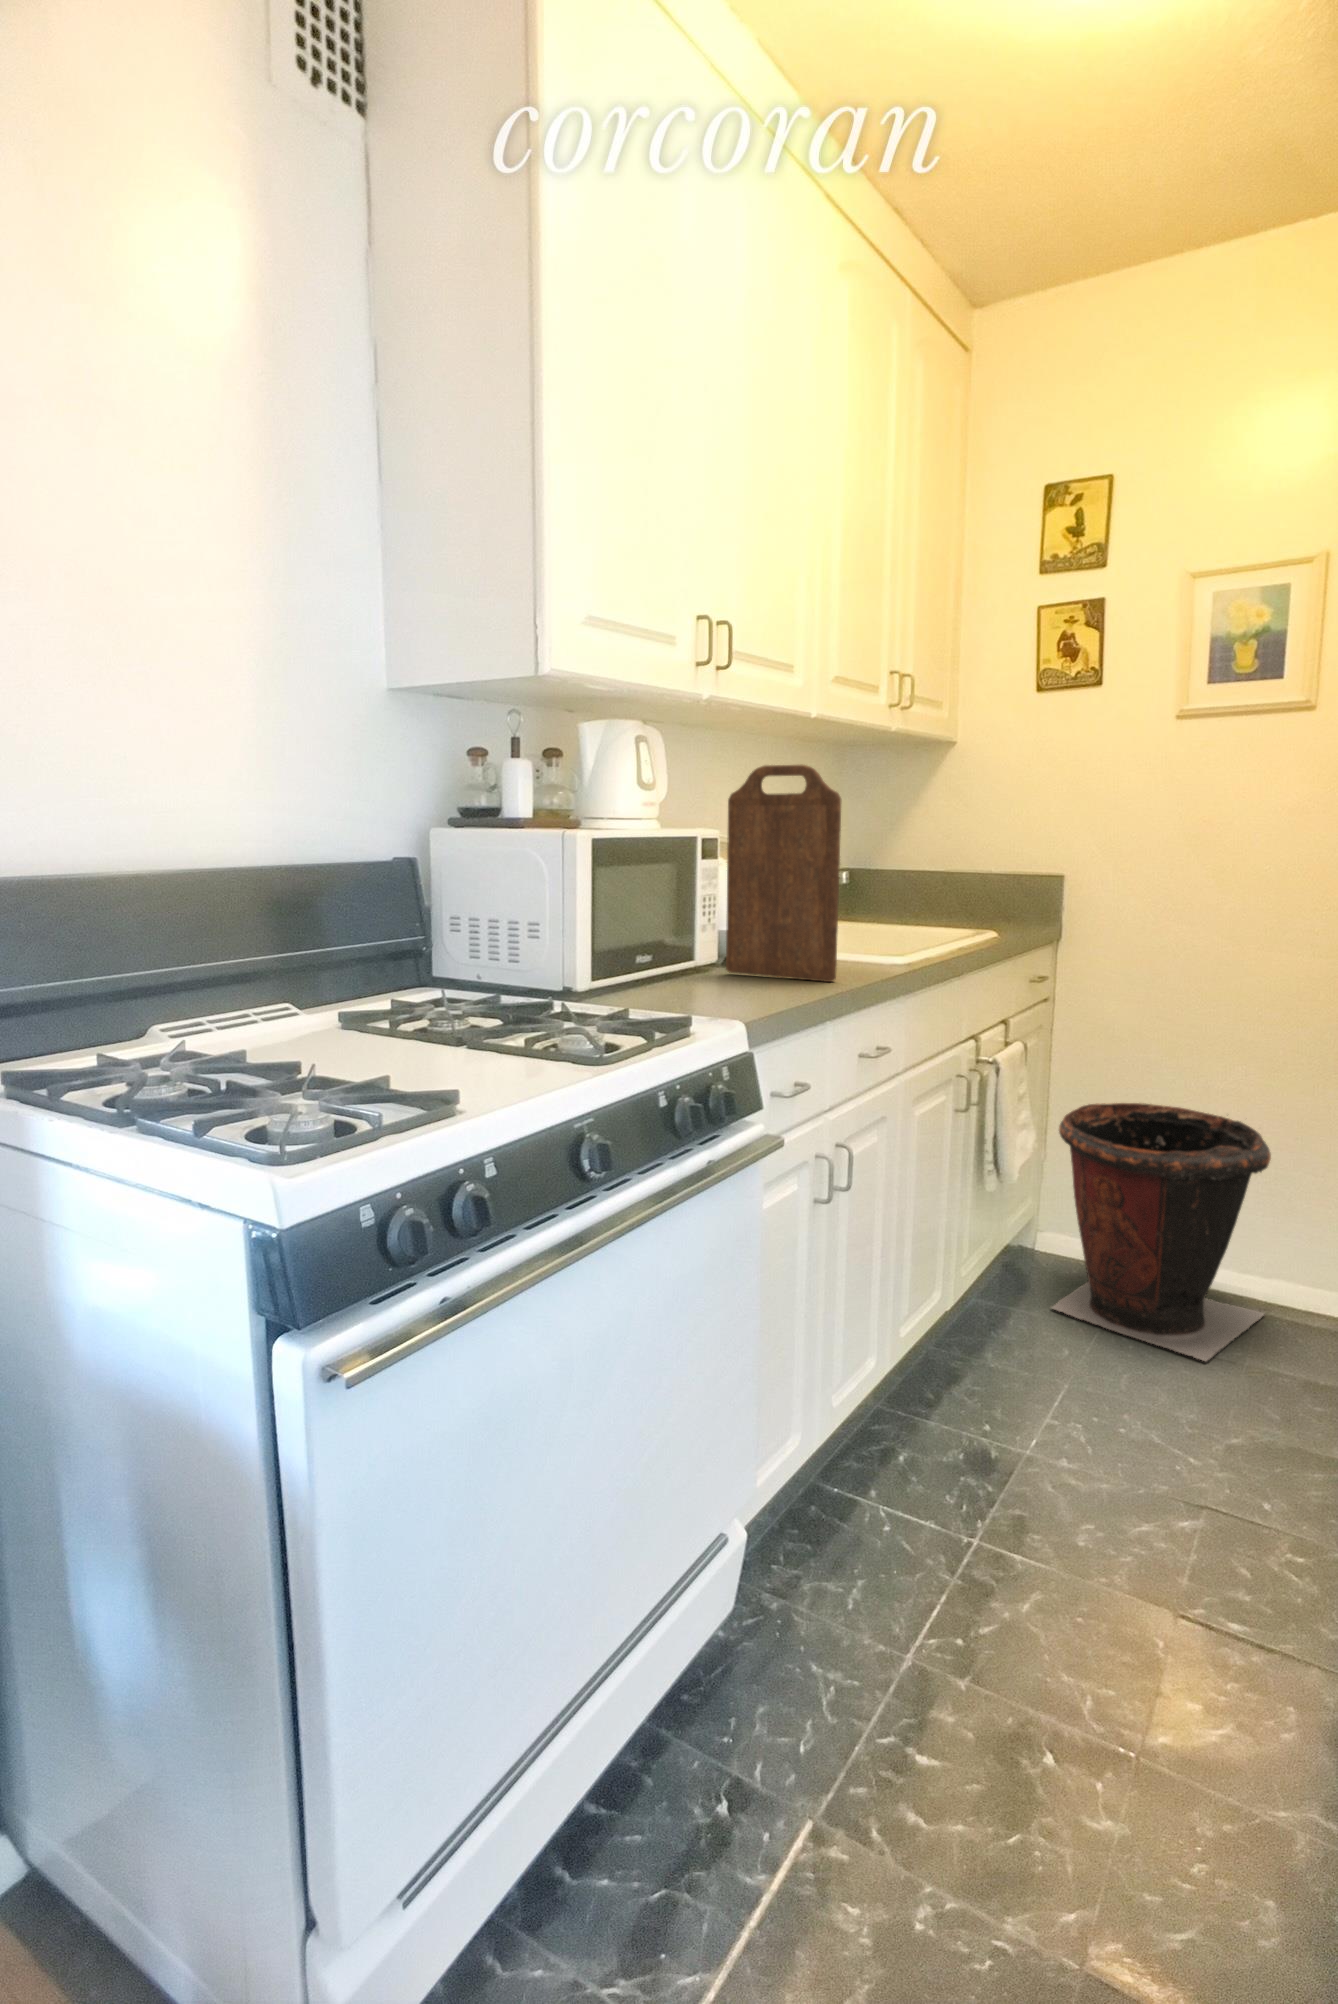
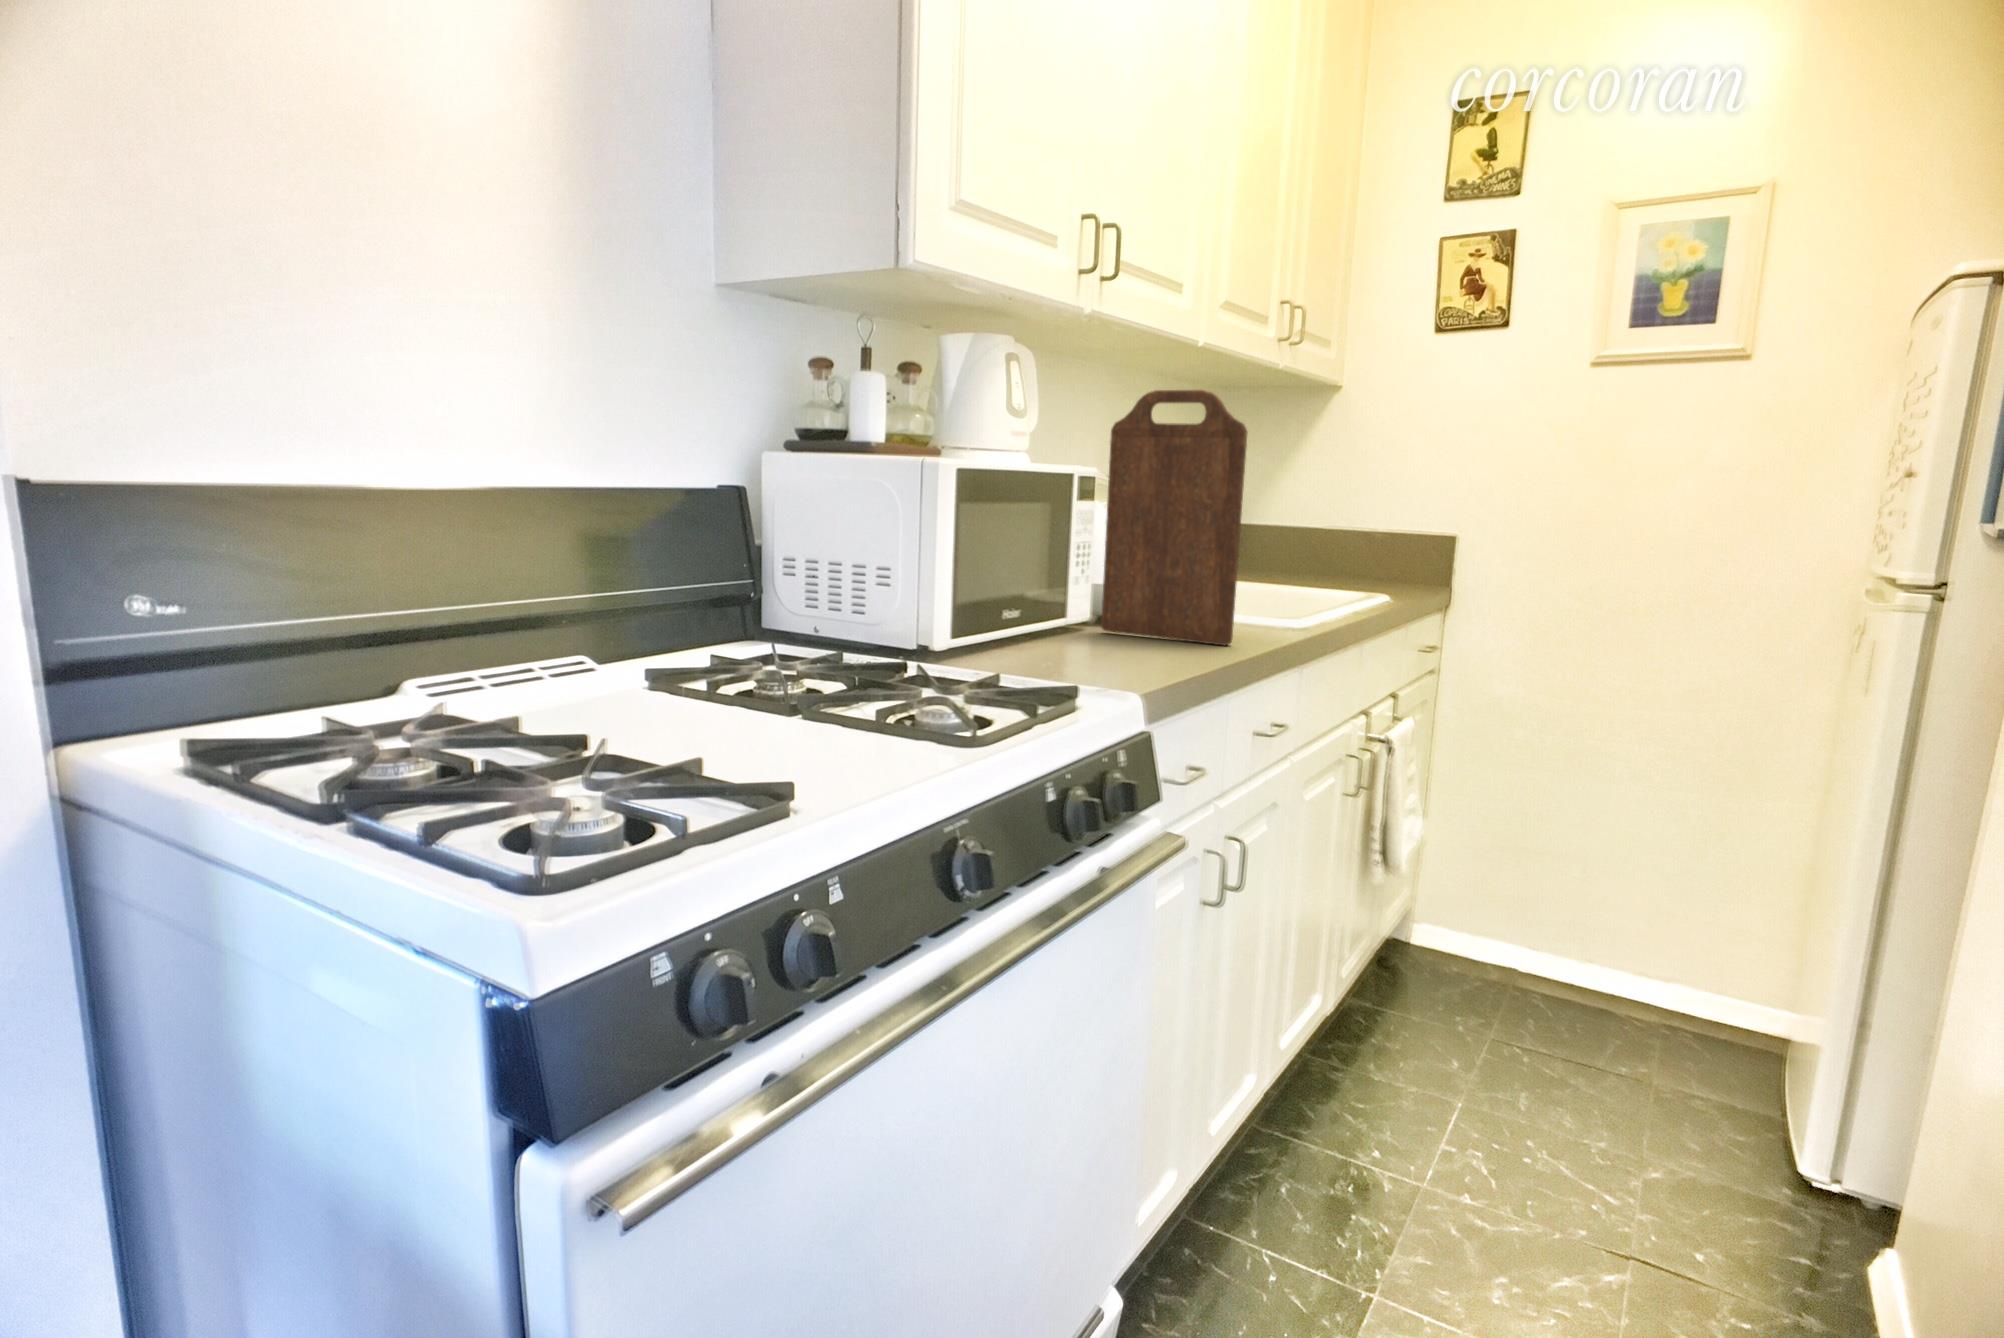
trash can: present [1052,1103,1271,1361] -> none [1430,786,1688,1079]

